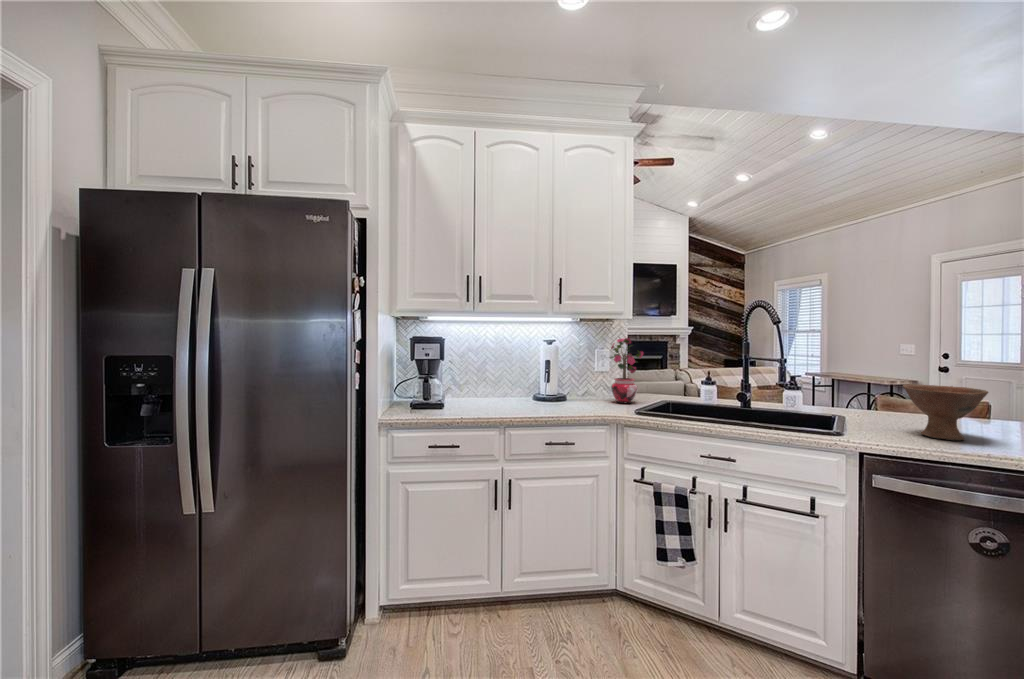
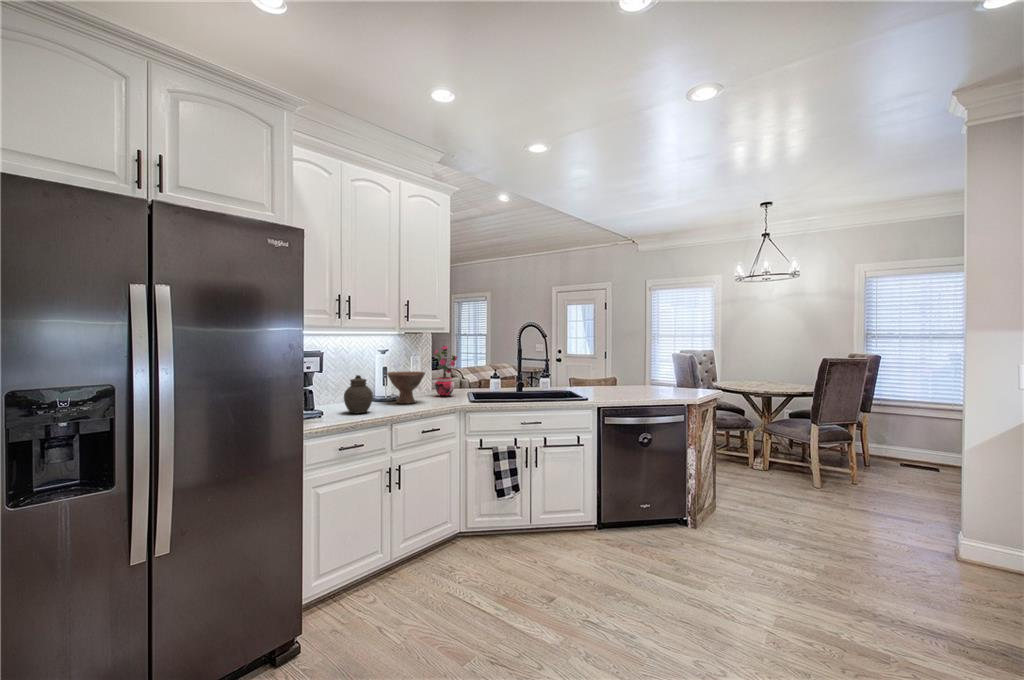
jar: none [462,367,493,410] -> present [344,375,373,413]
bowl: present [903,384,988,440] -> present [387,371,425,403]

